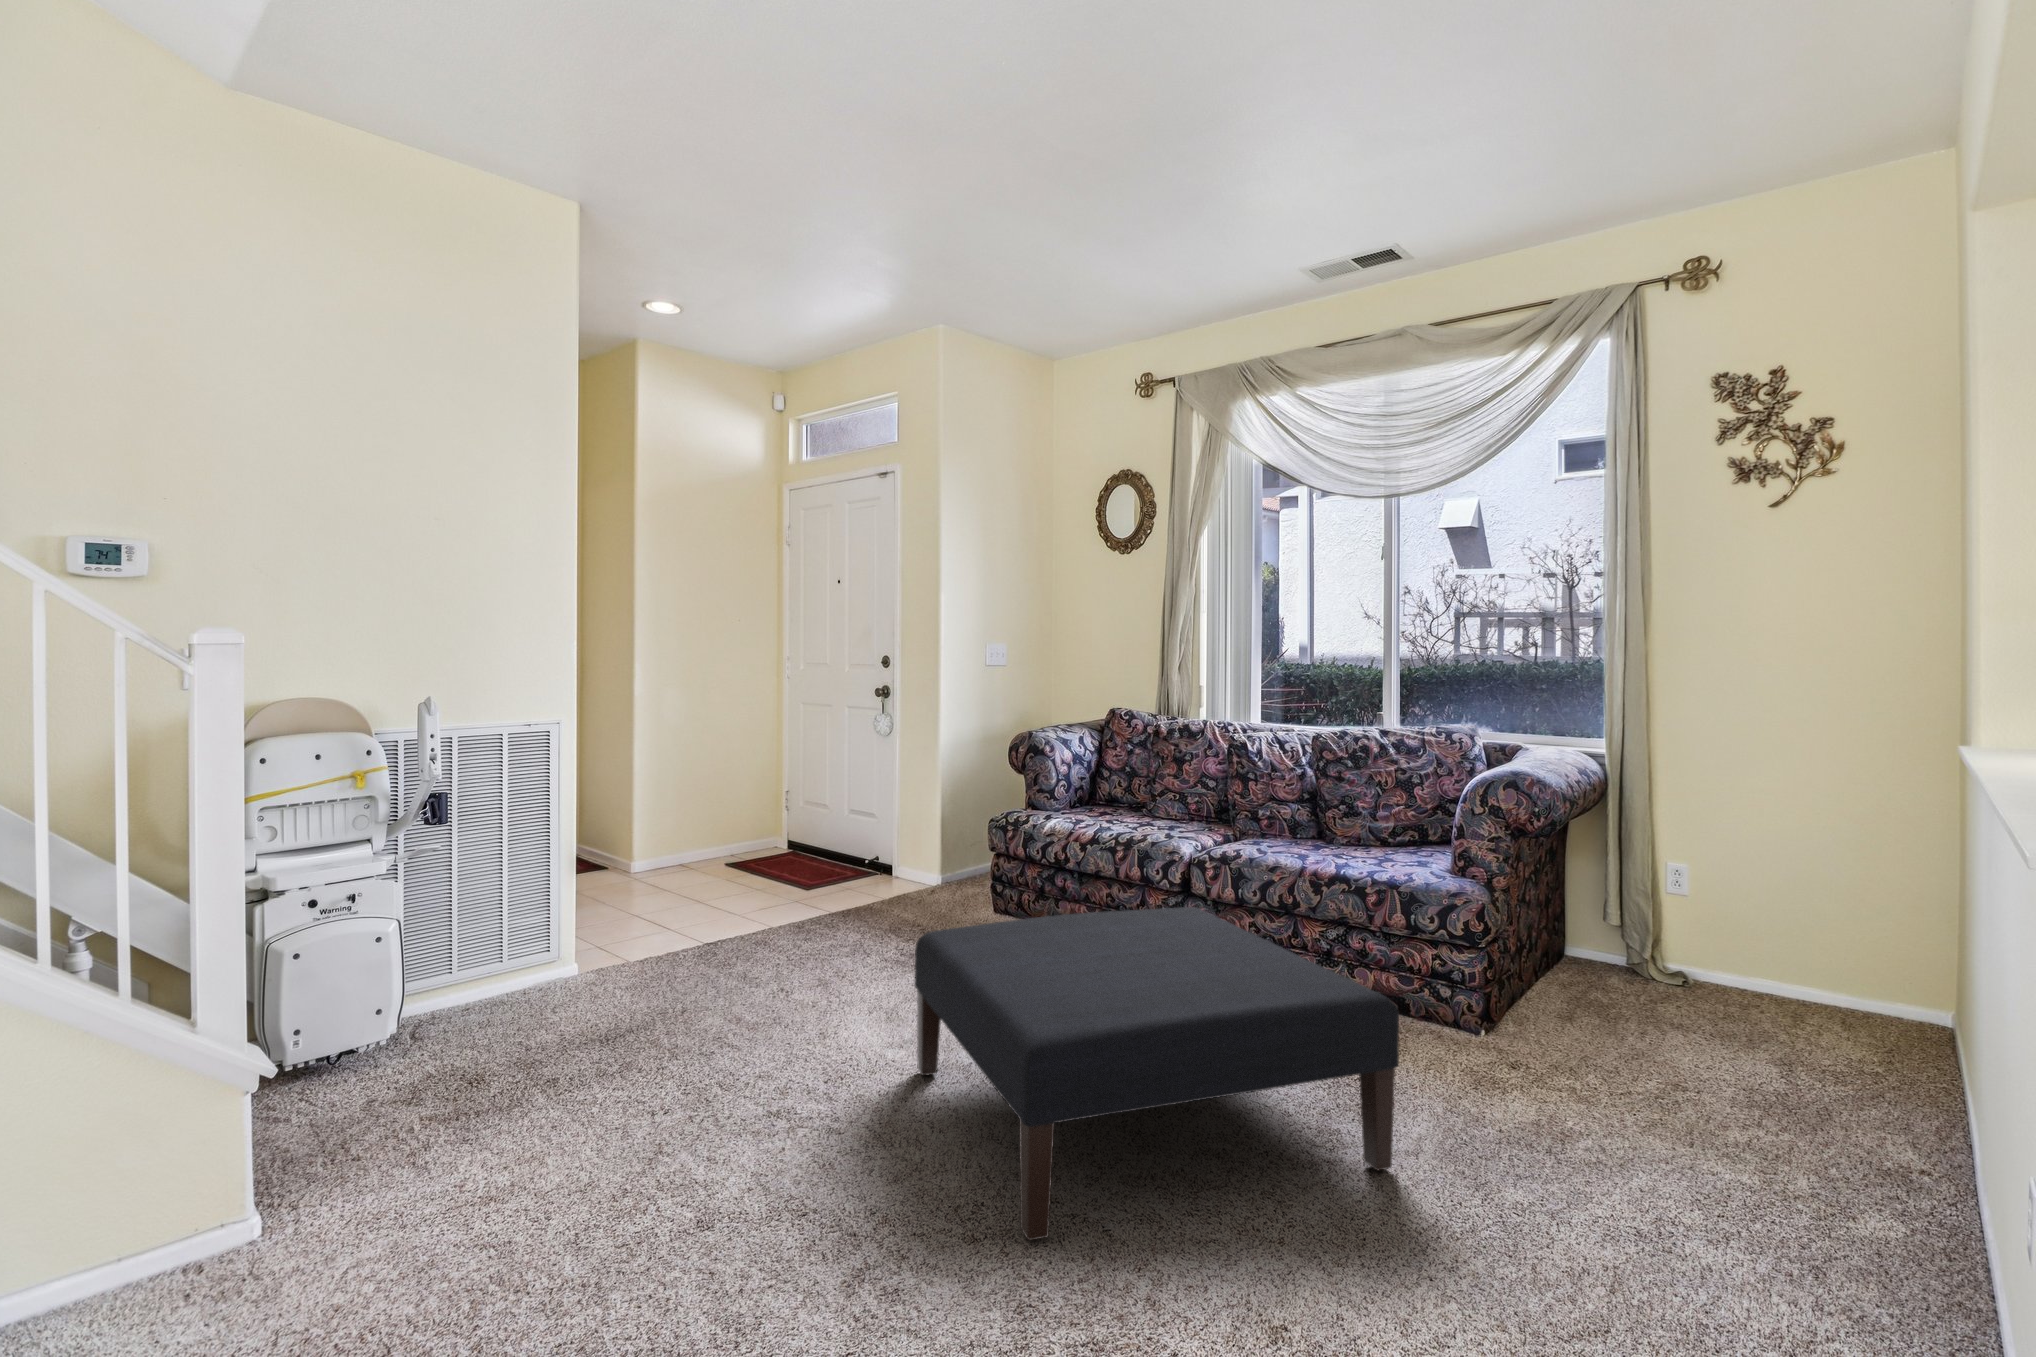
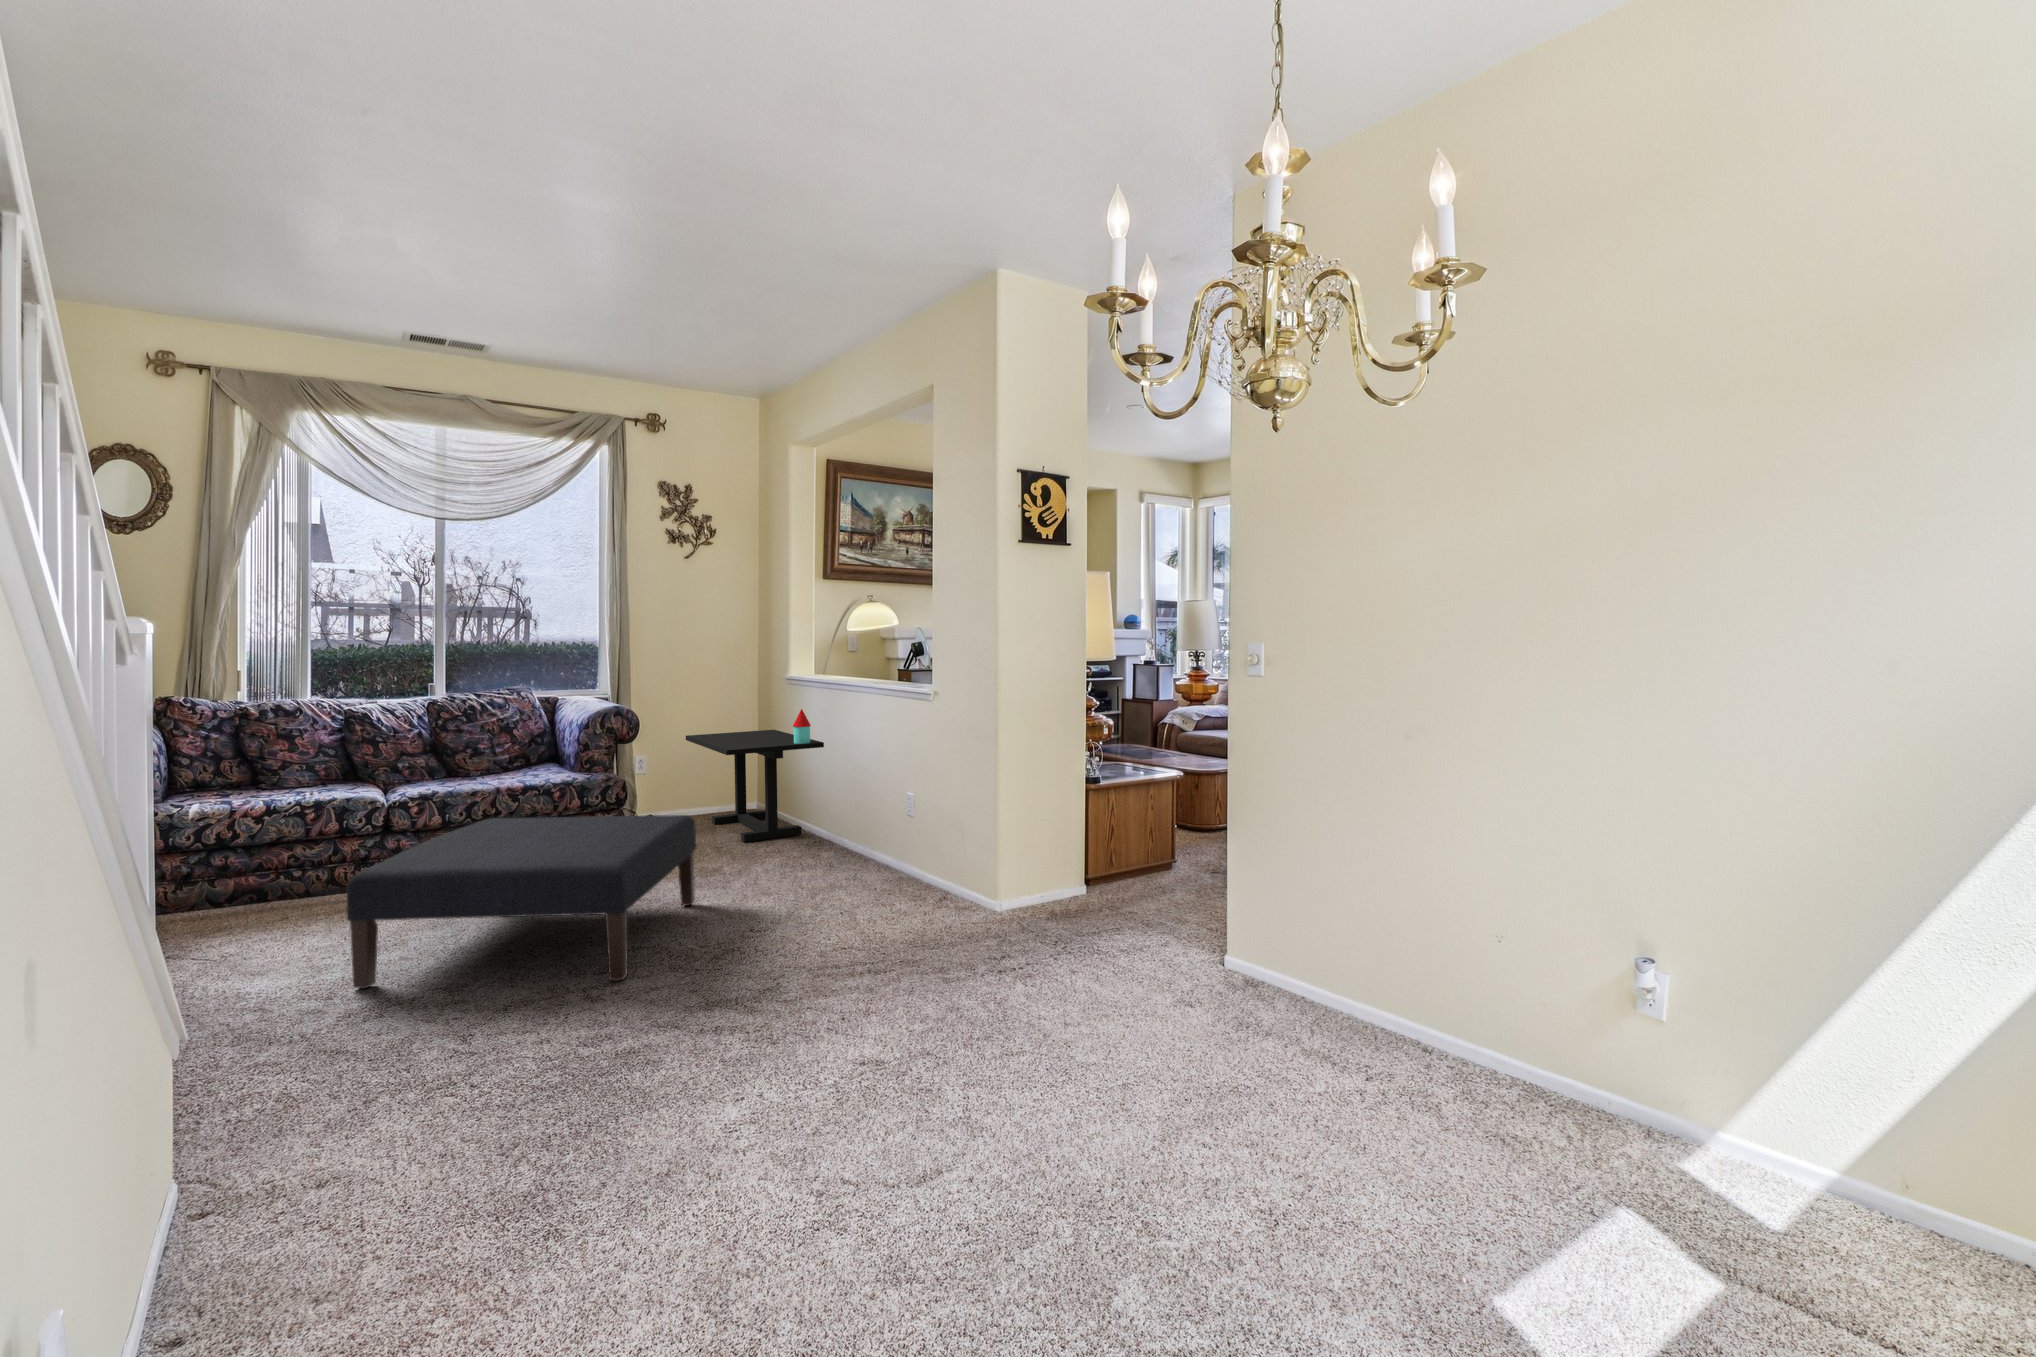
side table: none [1672,831,1961,1132] -> present [686,709,824,842]

